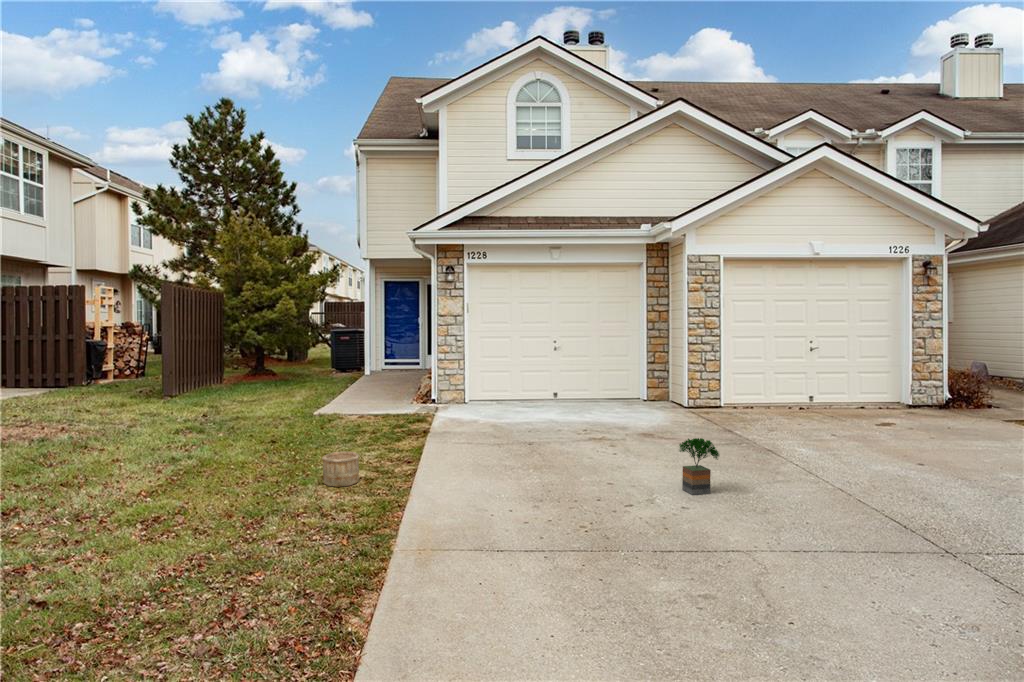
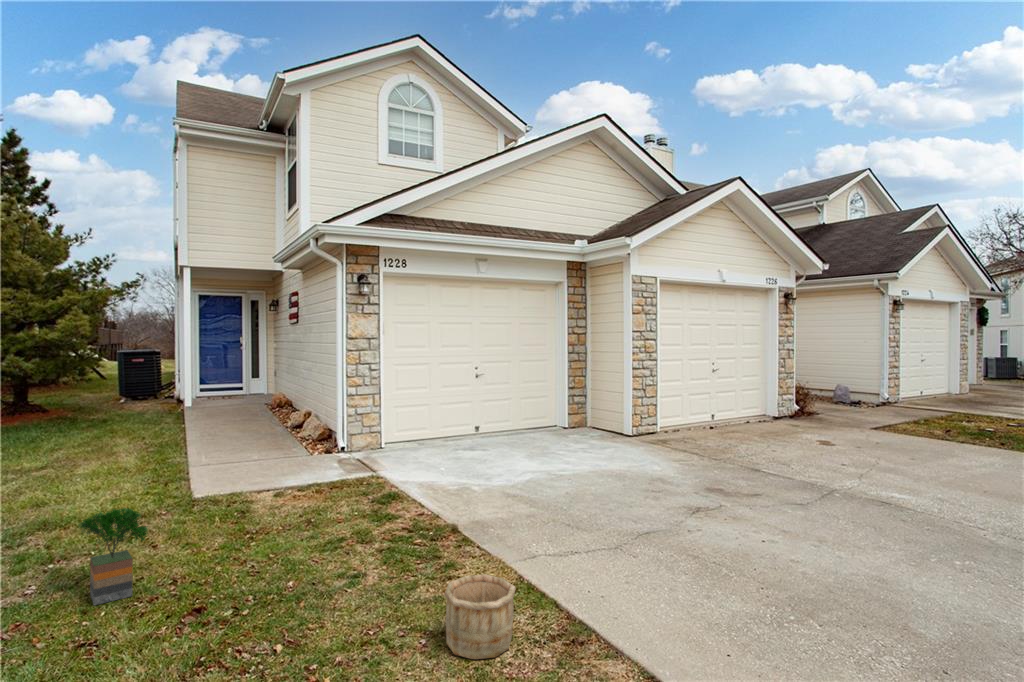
potted tree: present [679,438,719,495] -> present [79,508,148,605]

